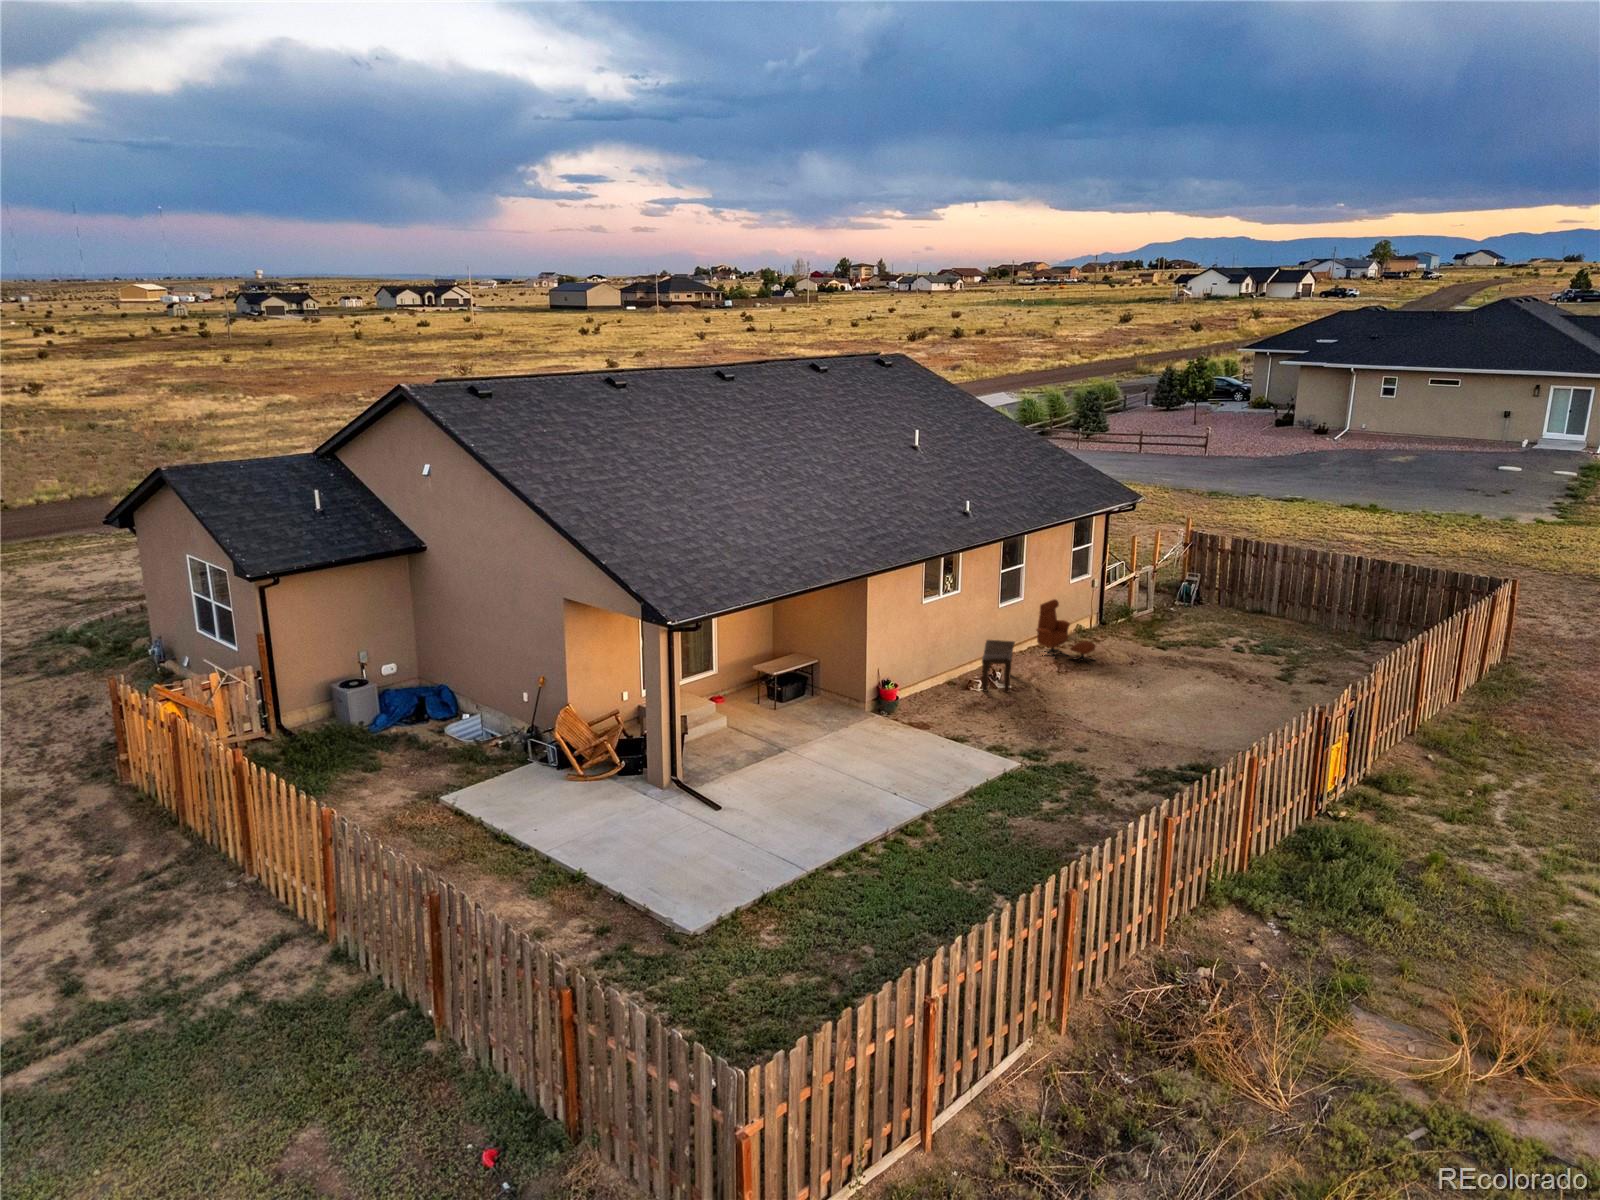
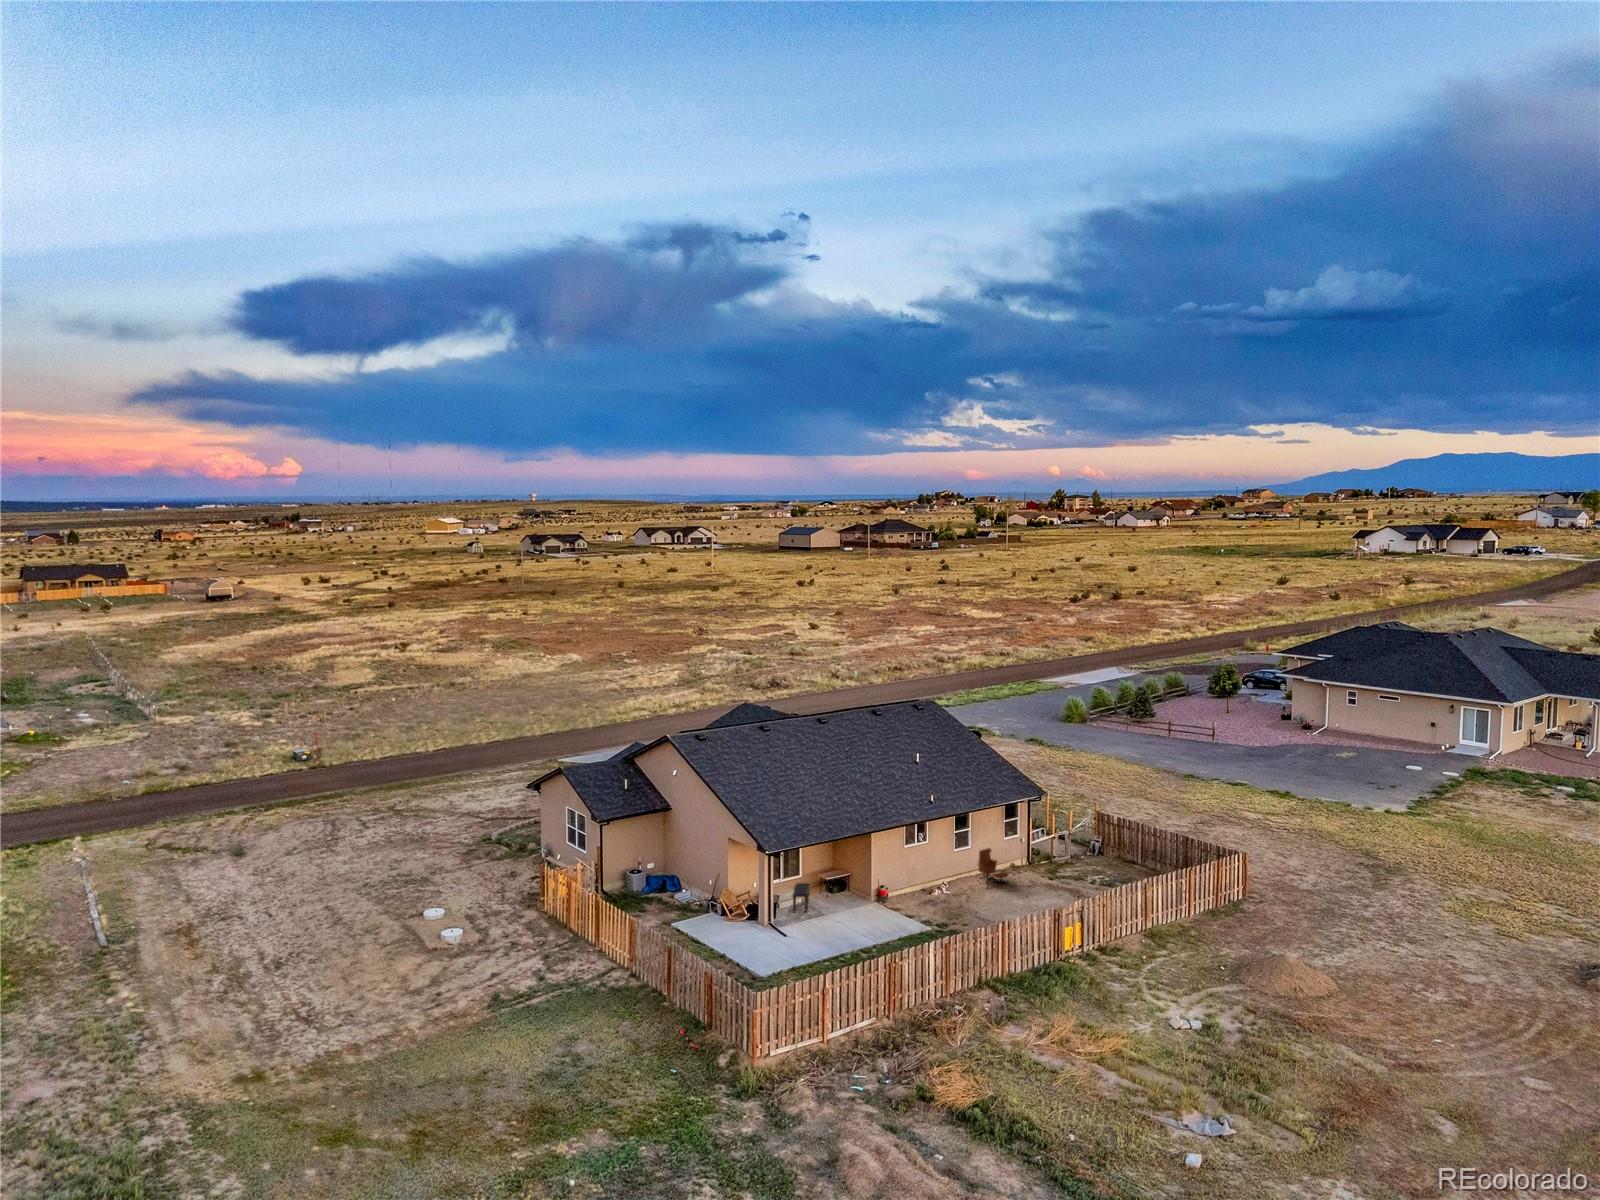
bench: present [982,640,1015,692] -> present [792,883,810,912]

